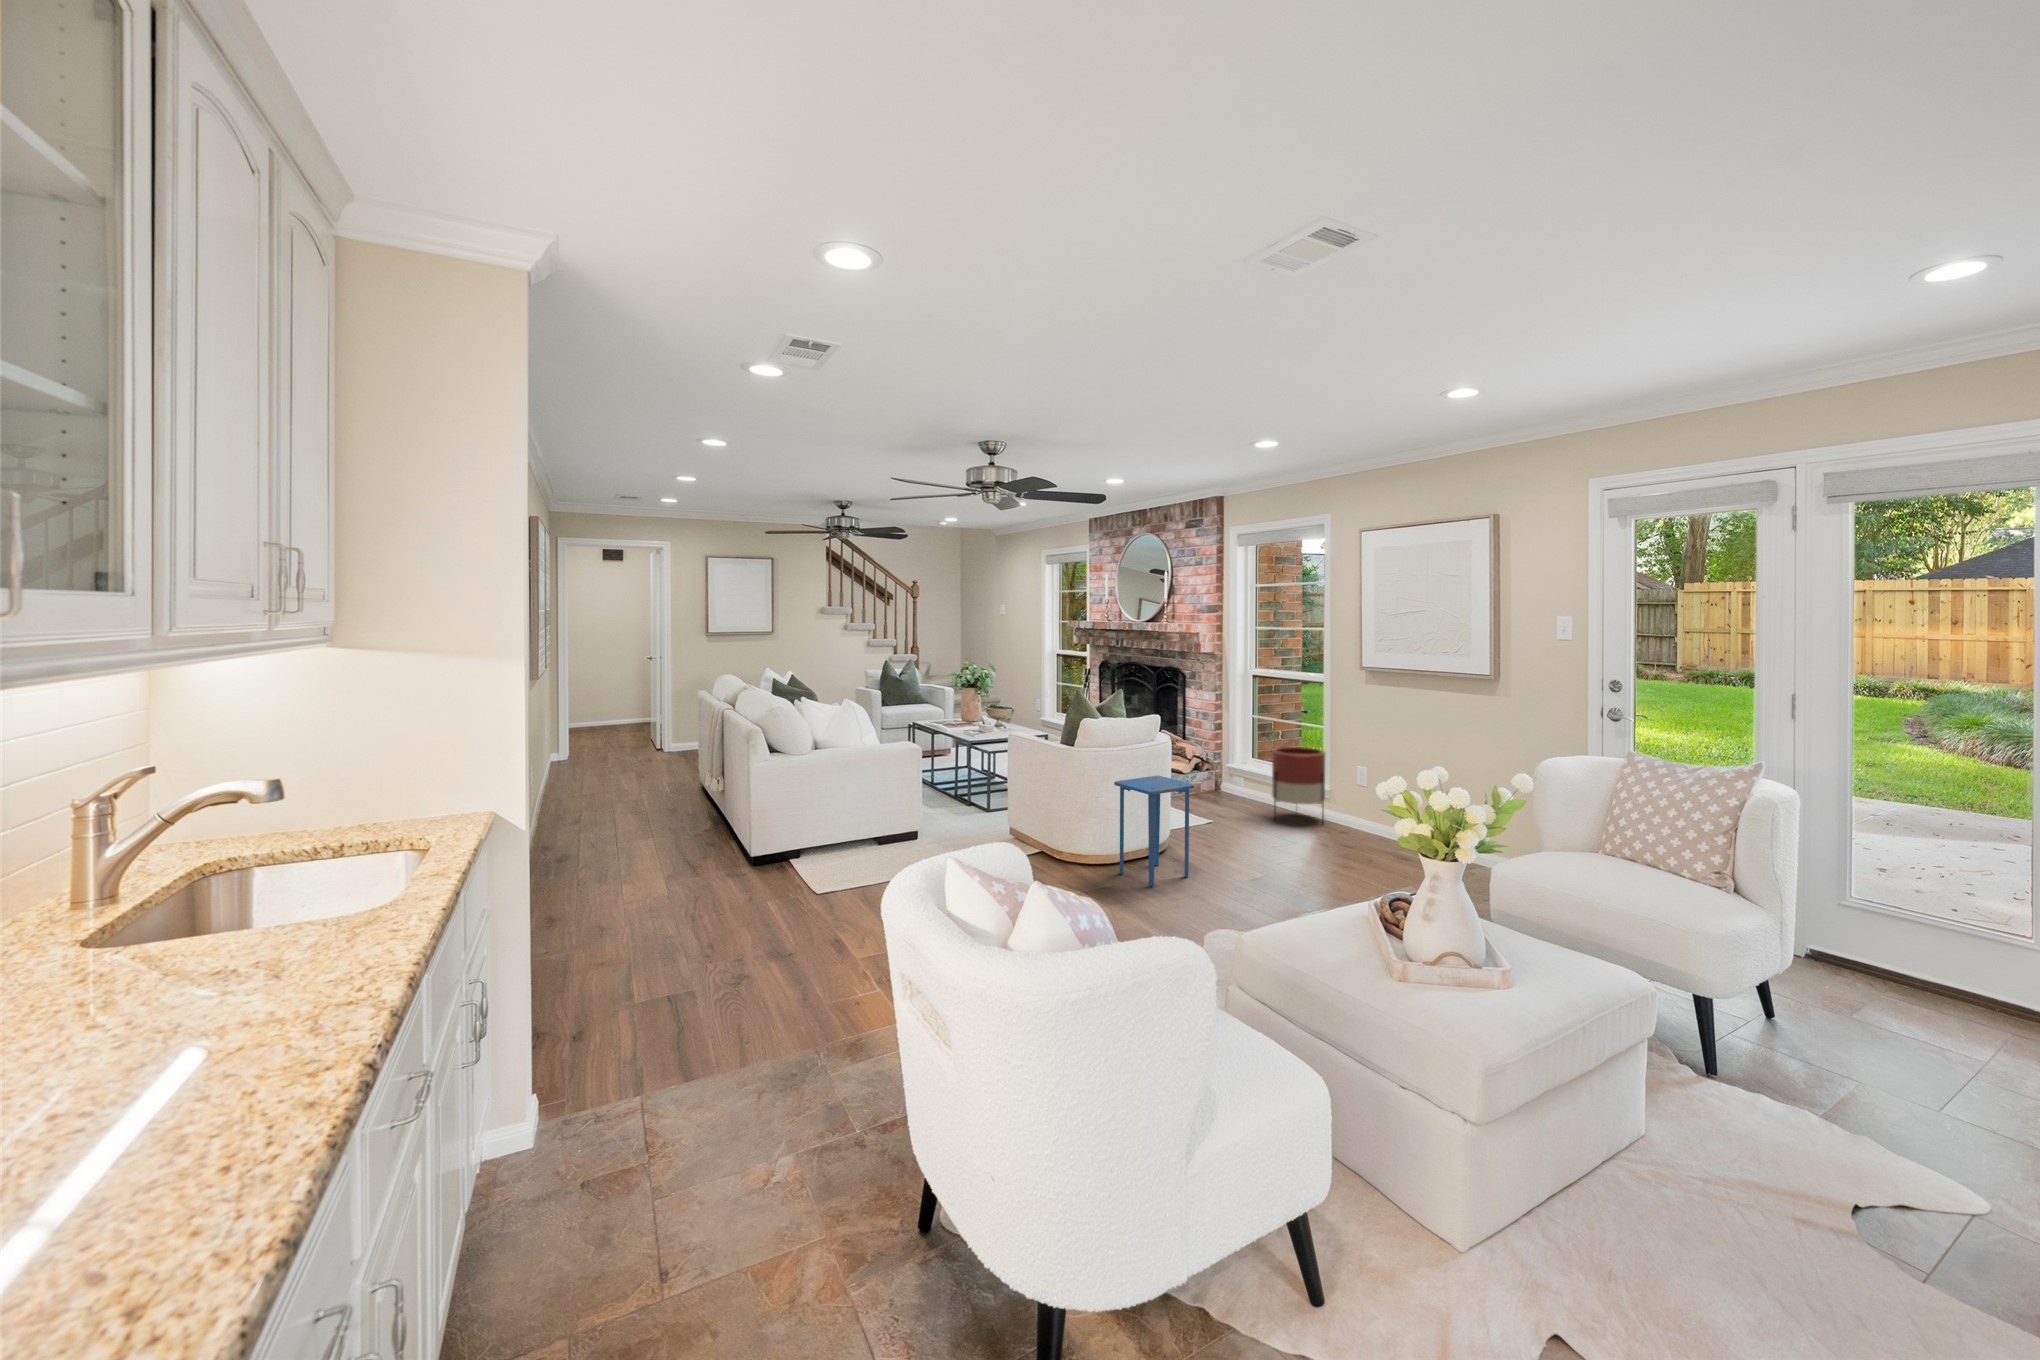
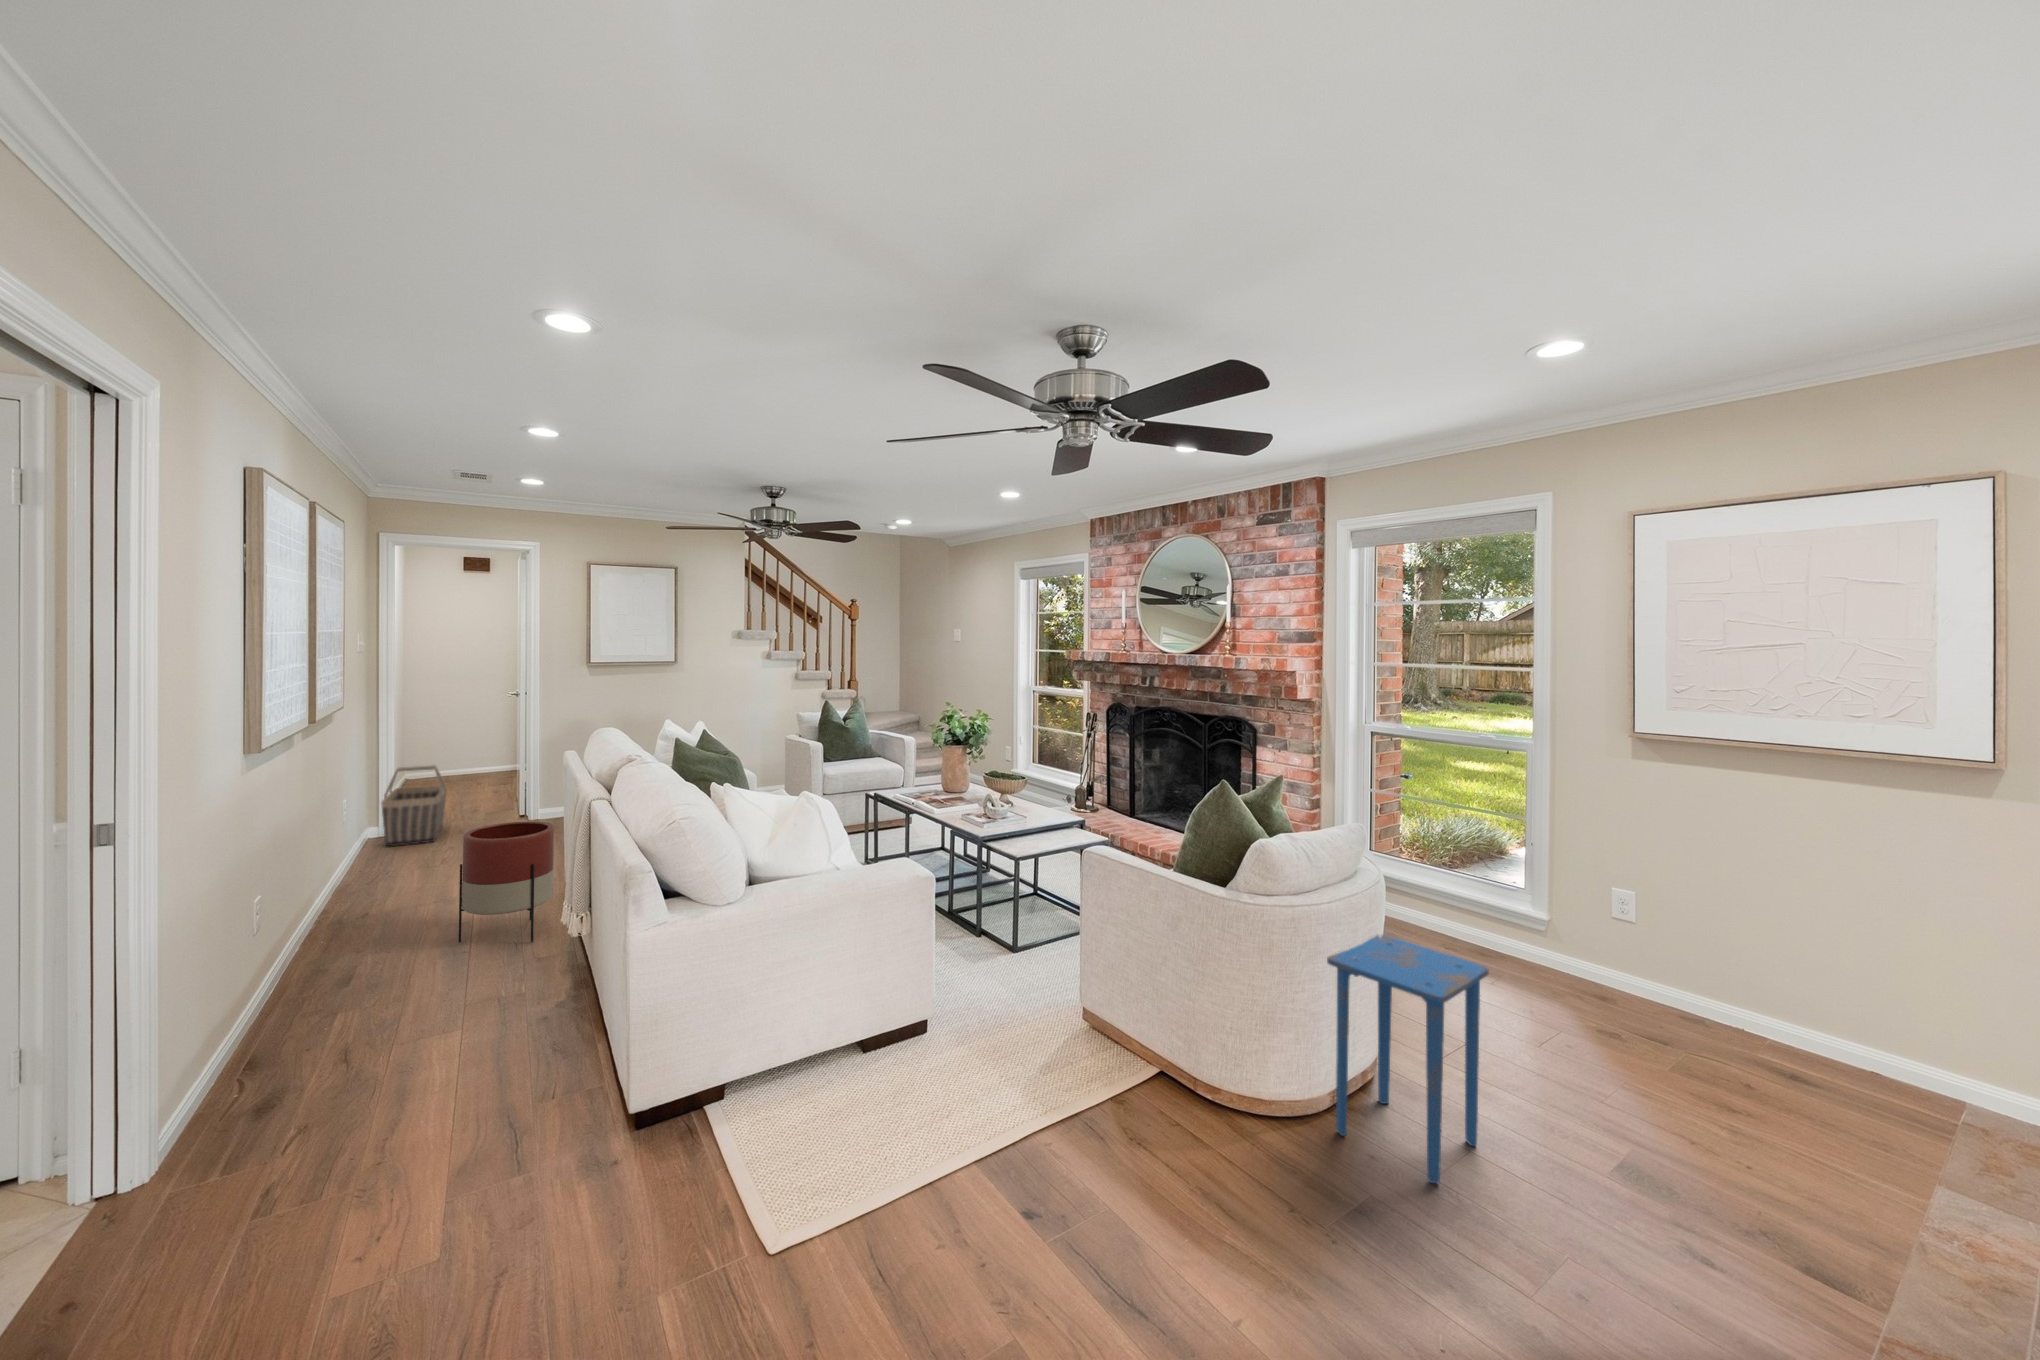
basket: none [569,707,610,763] -> present [381,765,447,846]
planter: present [1272,747,1325,806] -> present [459,821,554,942]

